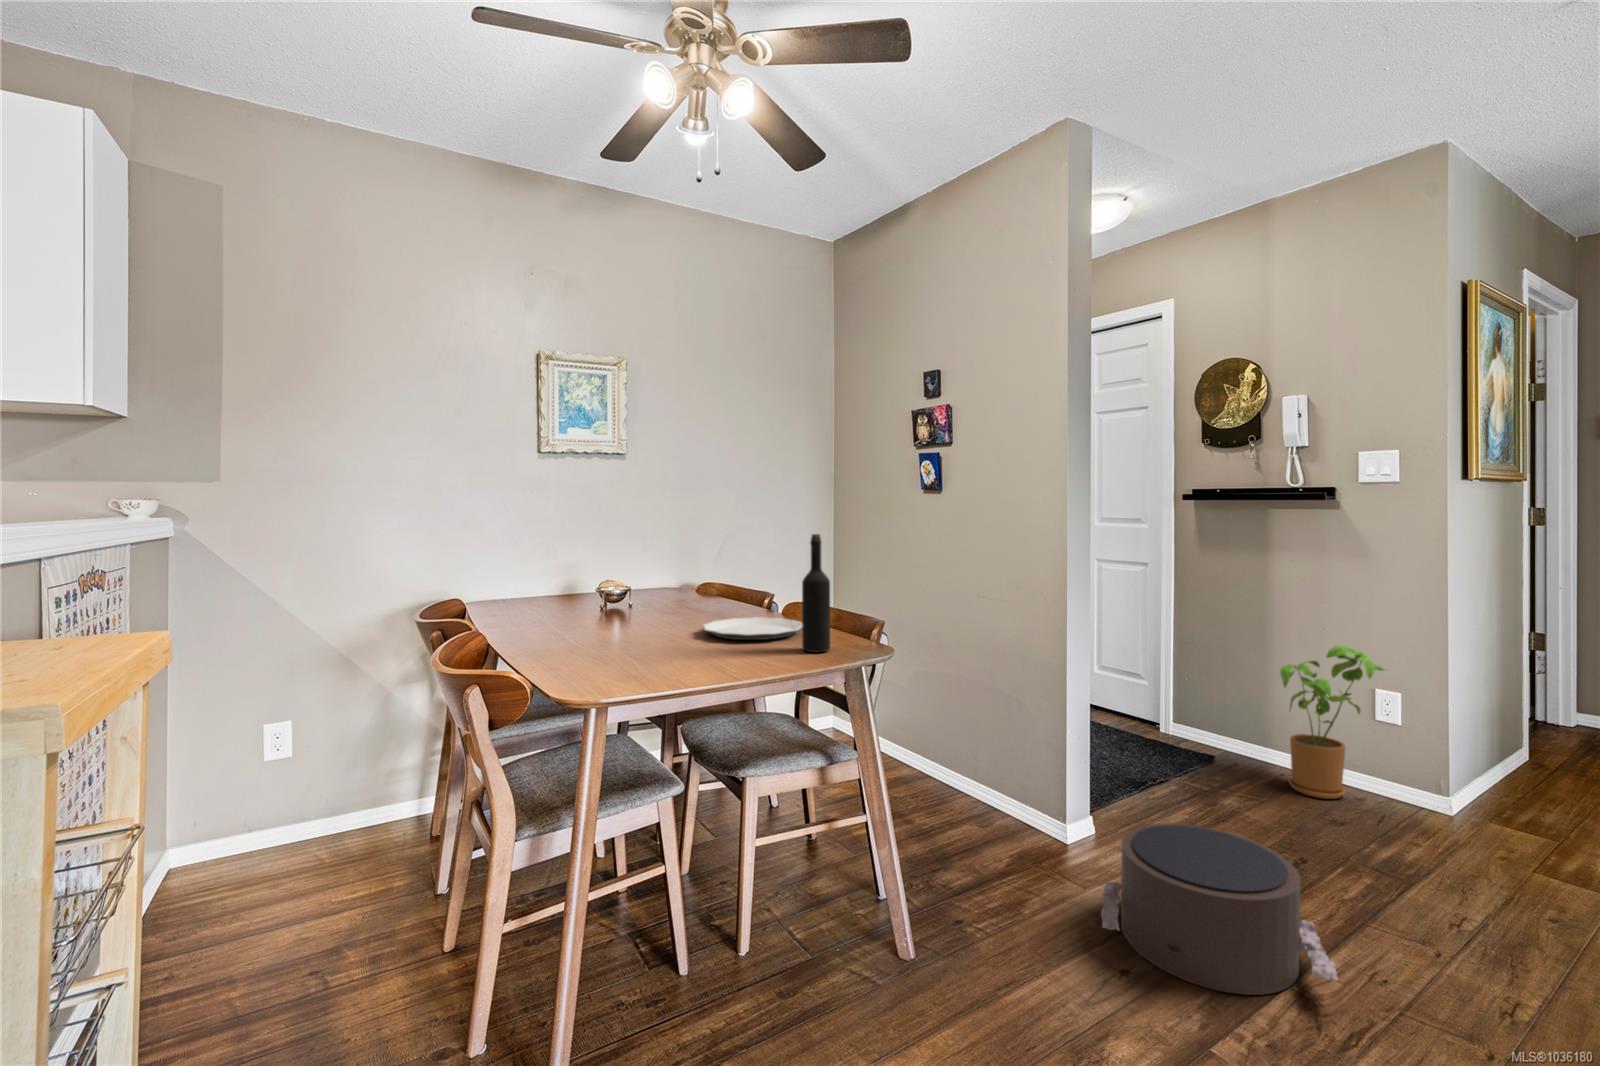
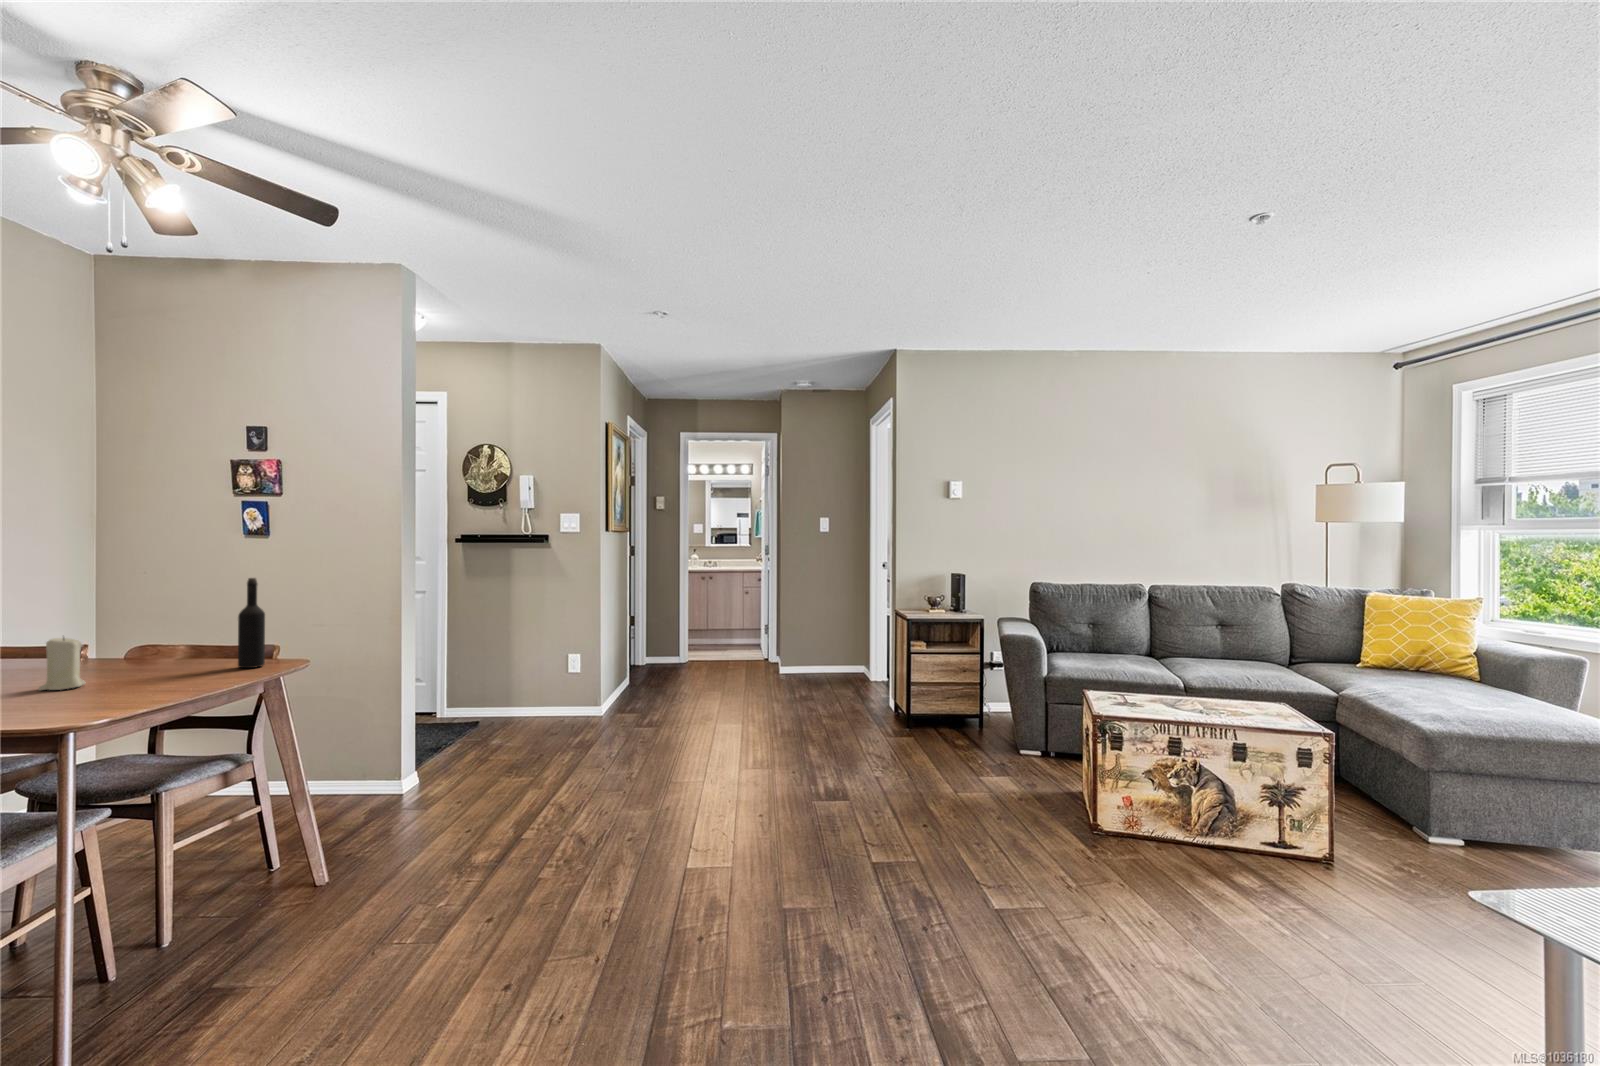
candle: none [629,590,665,649] -> present [39,637,85,690]
plate: present [703,617,802,640] -> none [94,652,213,673]
house plant: present [1280,646,1385,799] -> none [519,631,576,726]
pouf: present [1101,824,1338,995] -> none [444,741,571,821]

